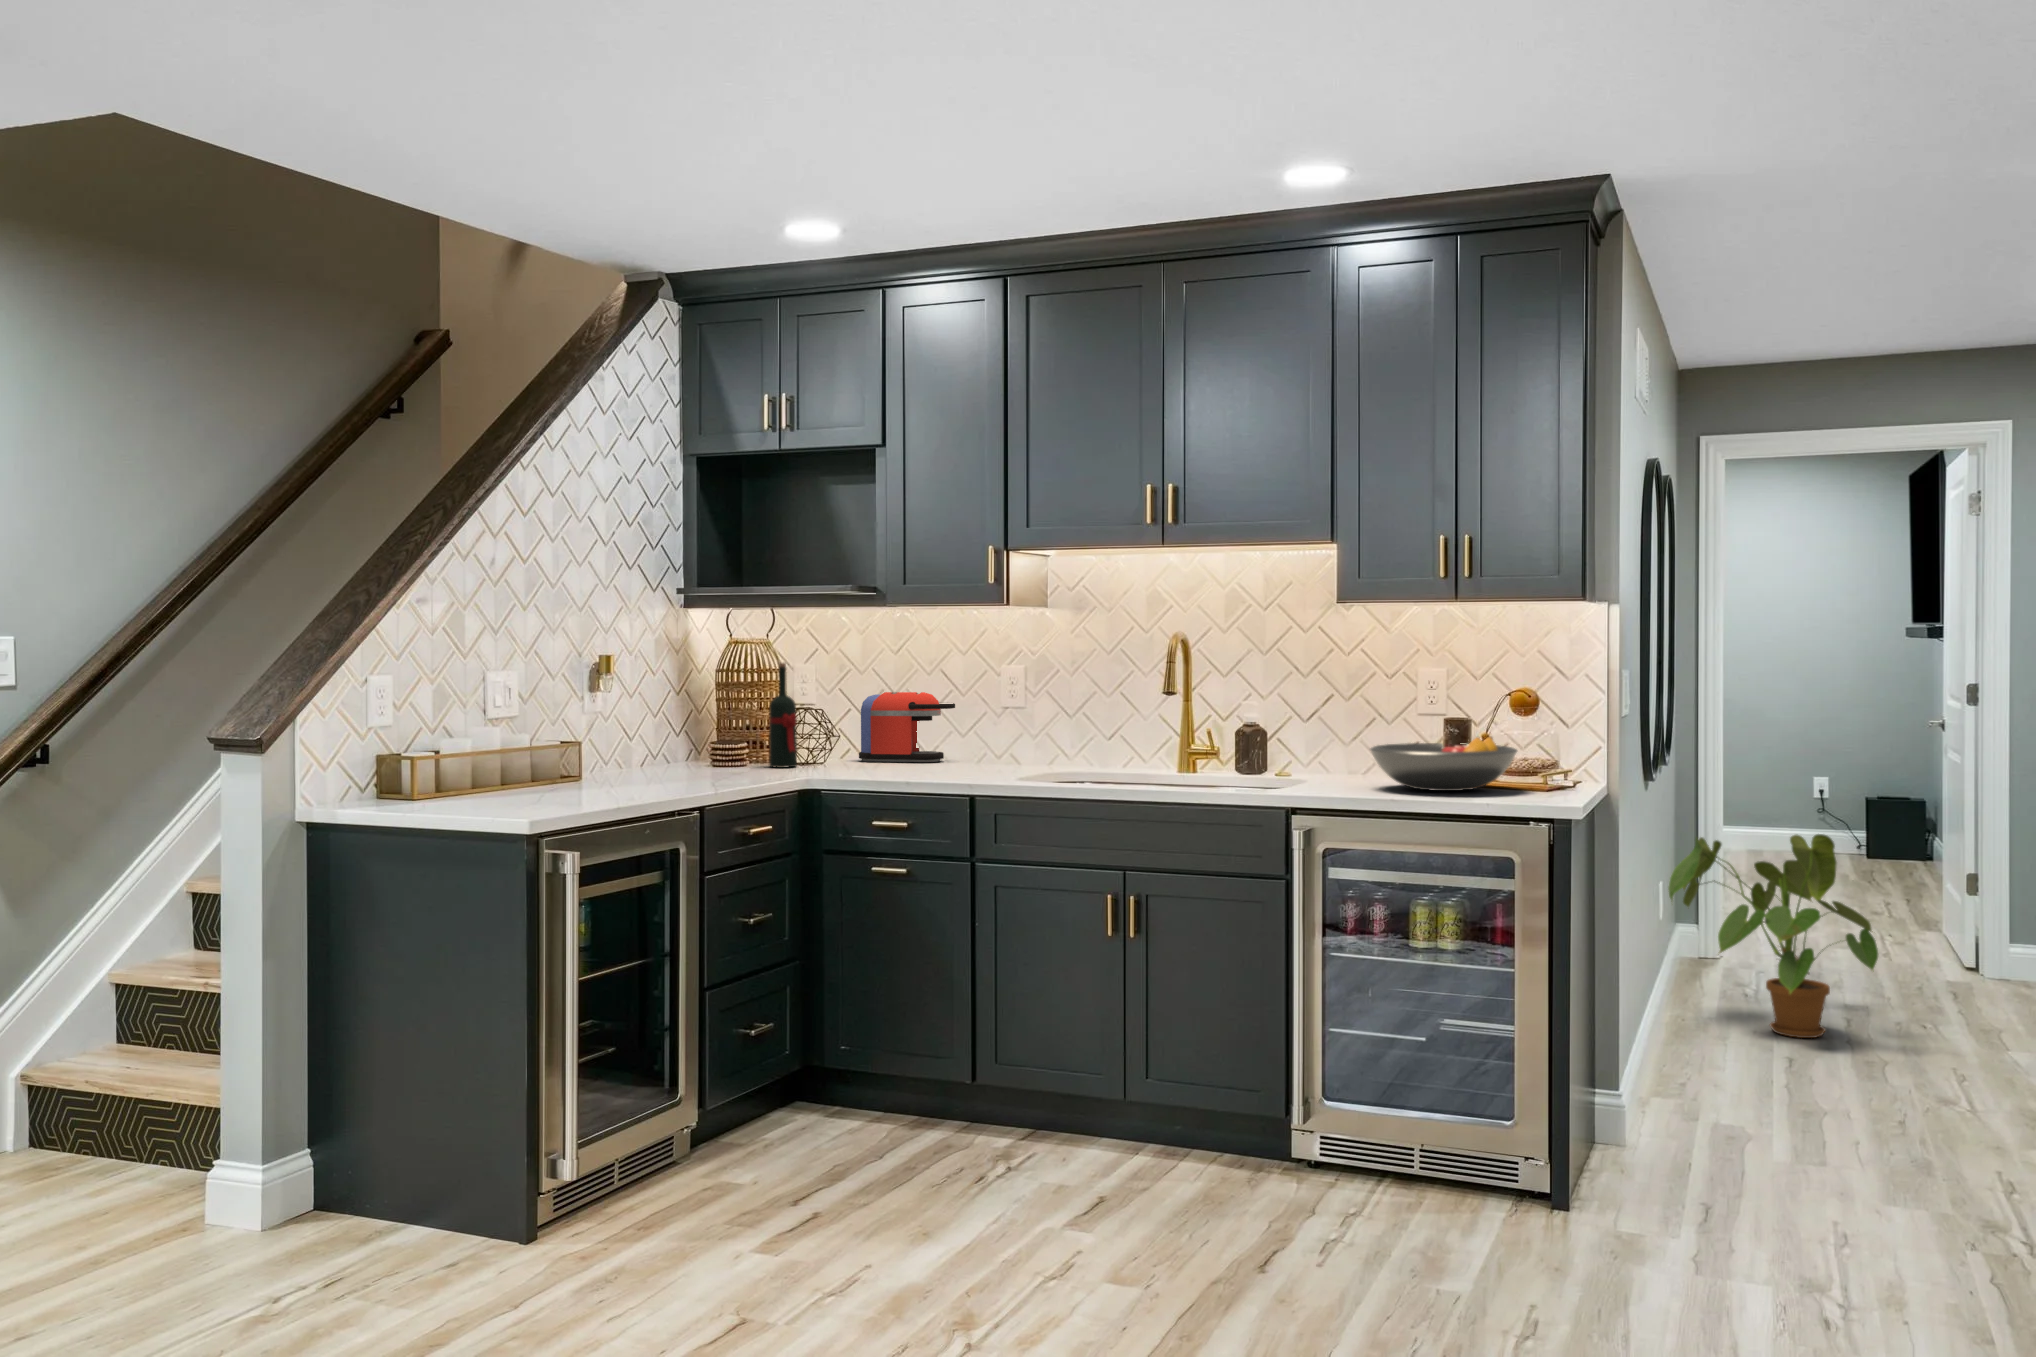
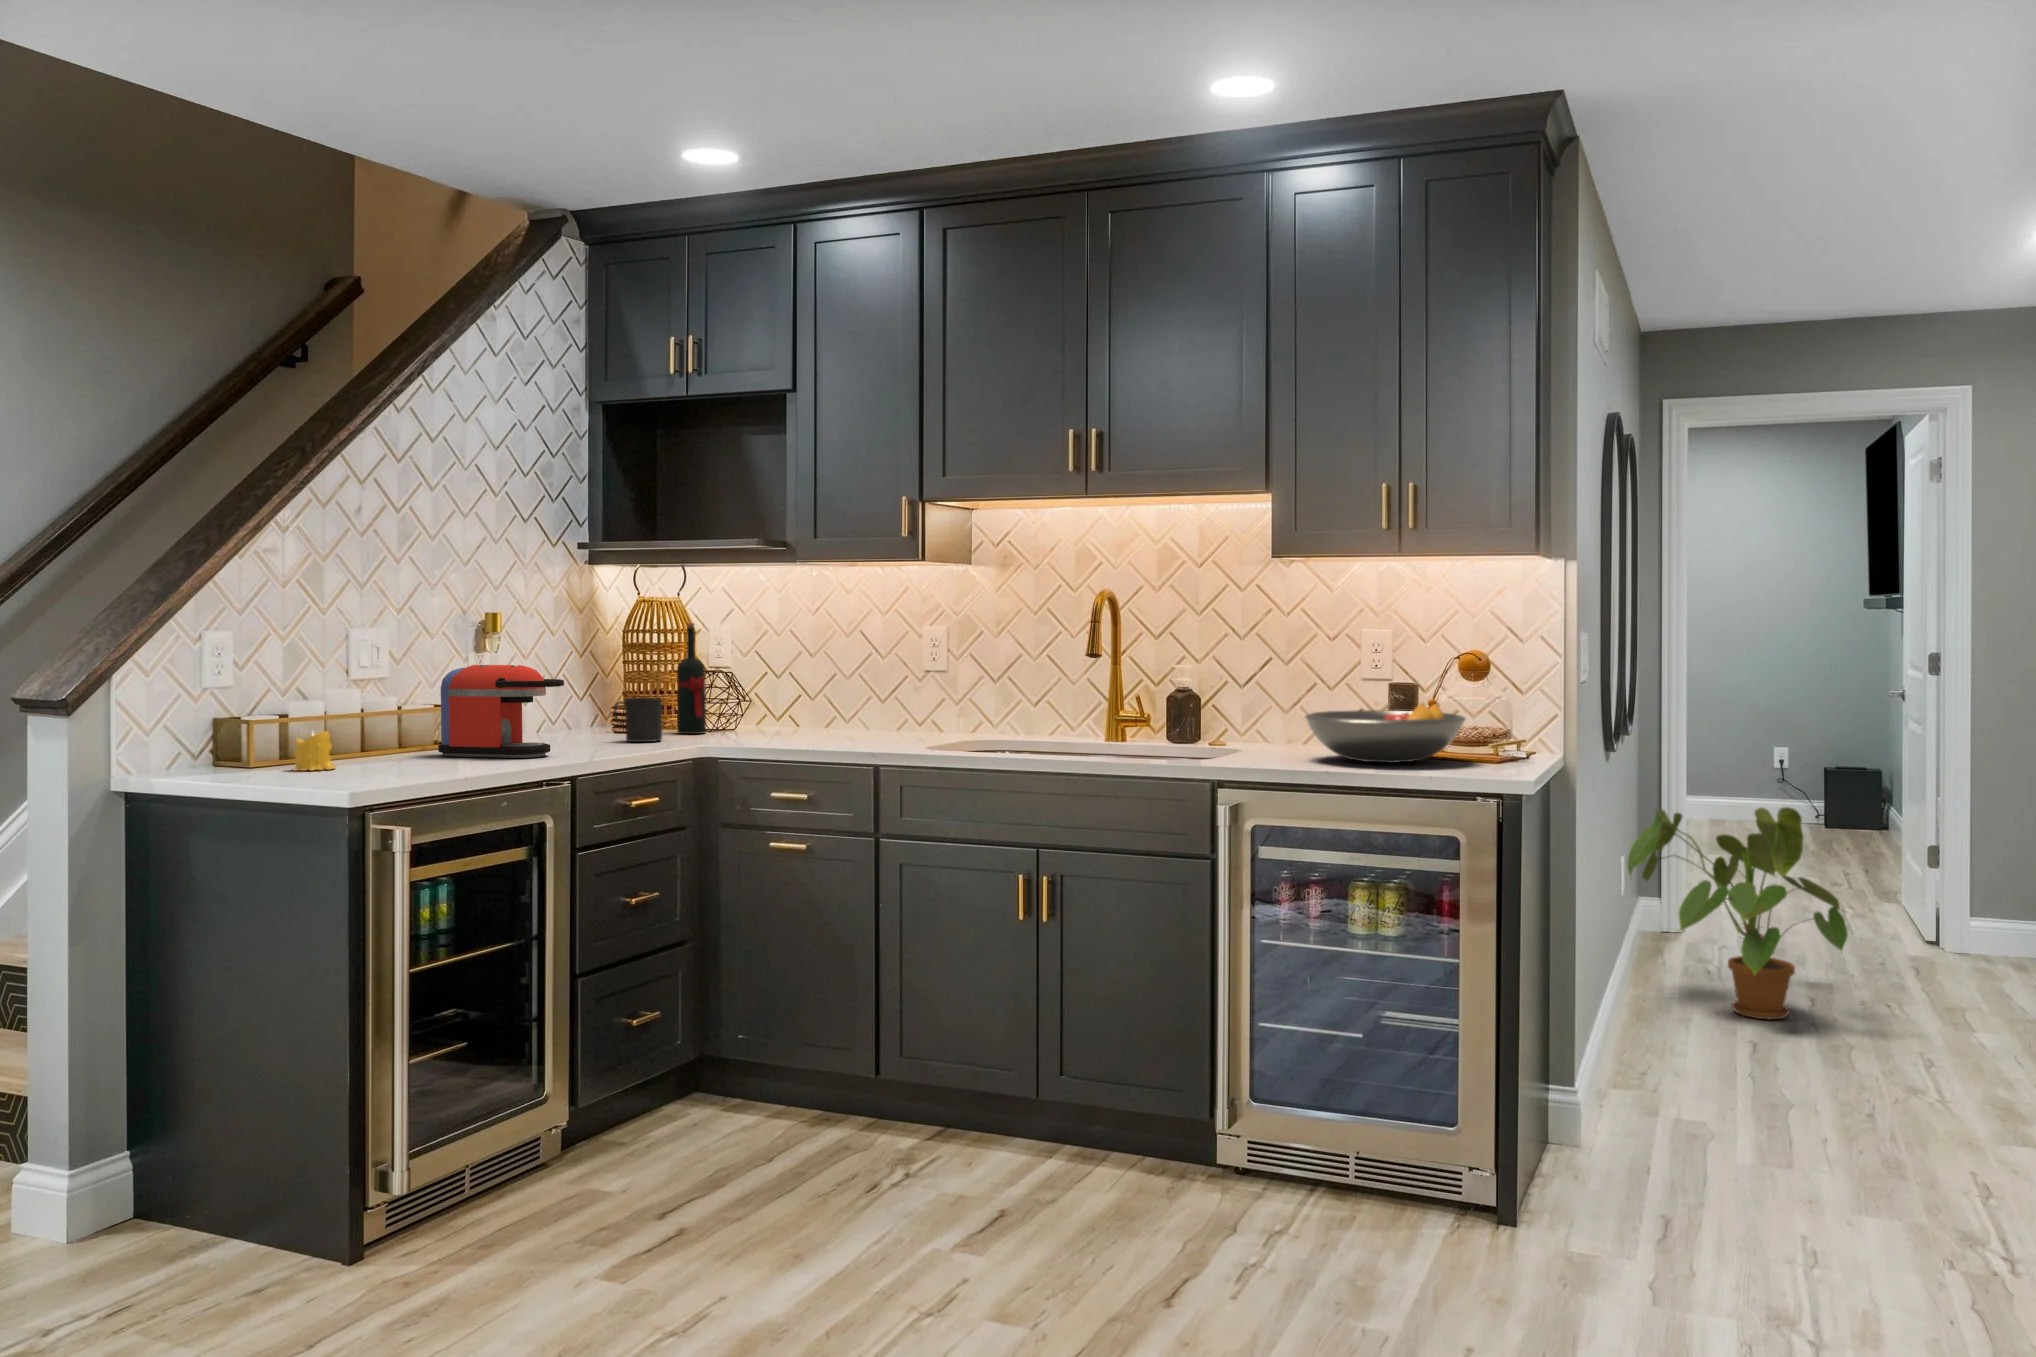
coffee maker: present [859,692,955,762] -> present [438,665,564,758]
mug: none [719,733,763,775] -> present [614,698,662,742]
candle: none [453,764,493,802] -> present [294,731,336,771]

